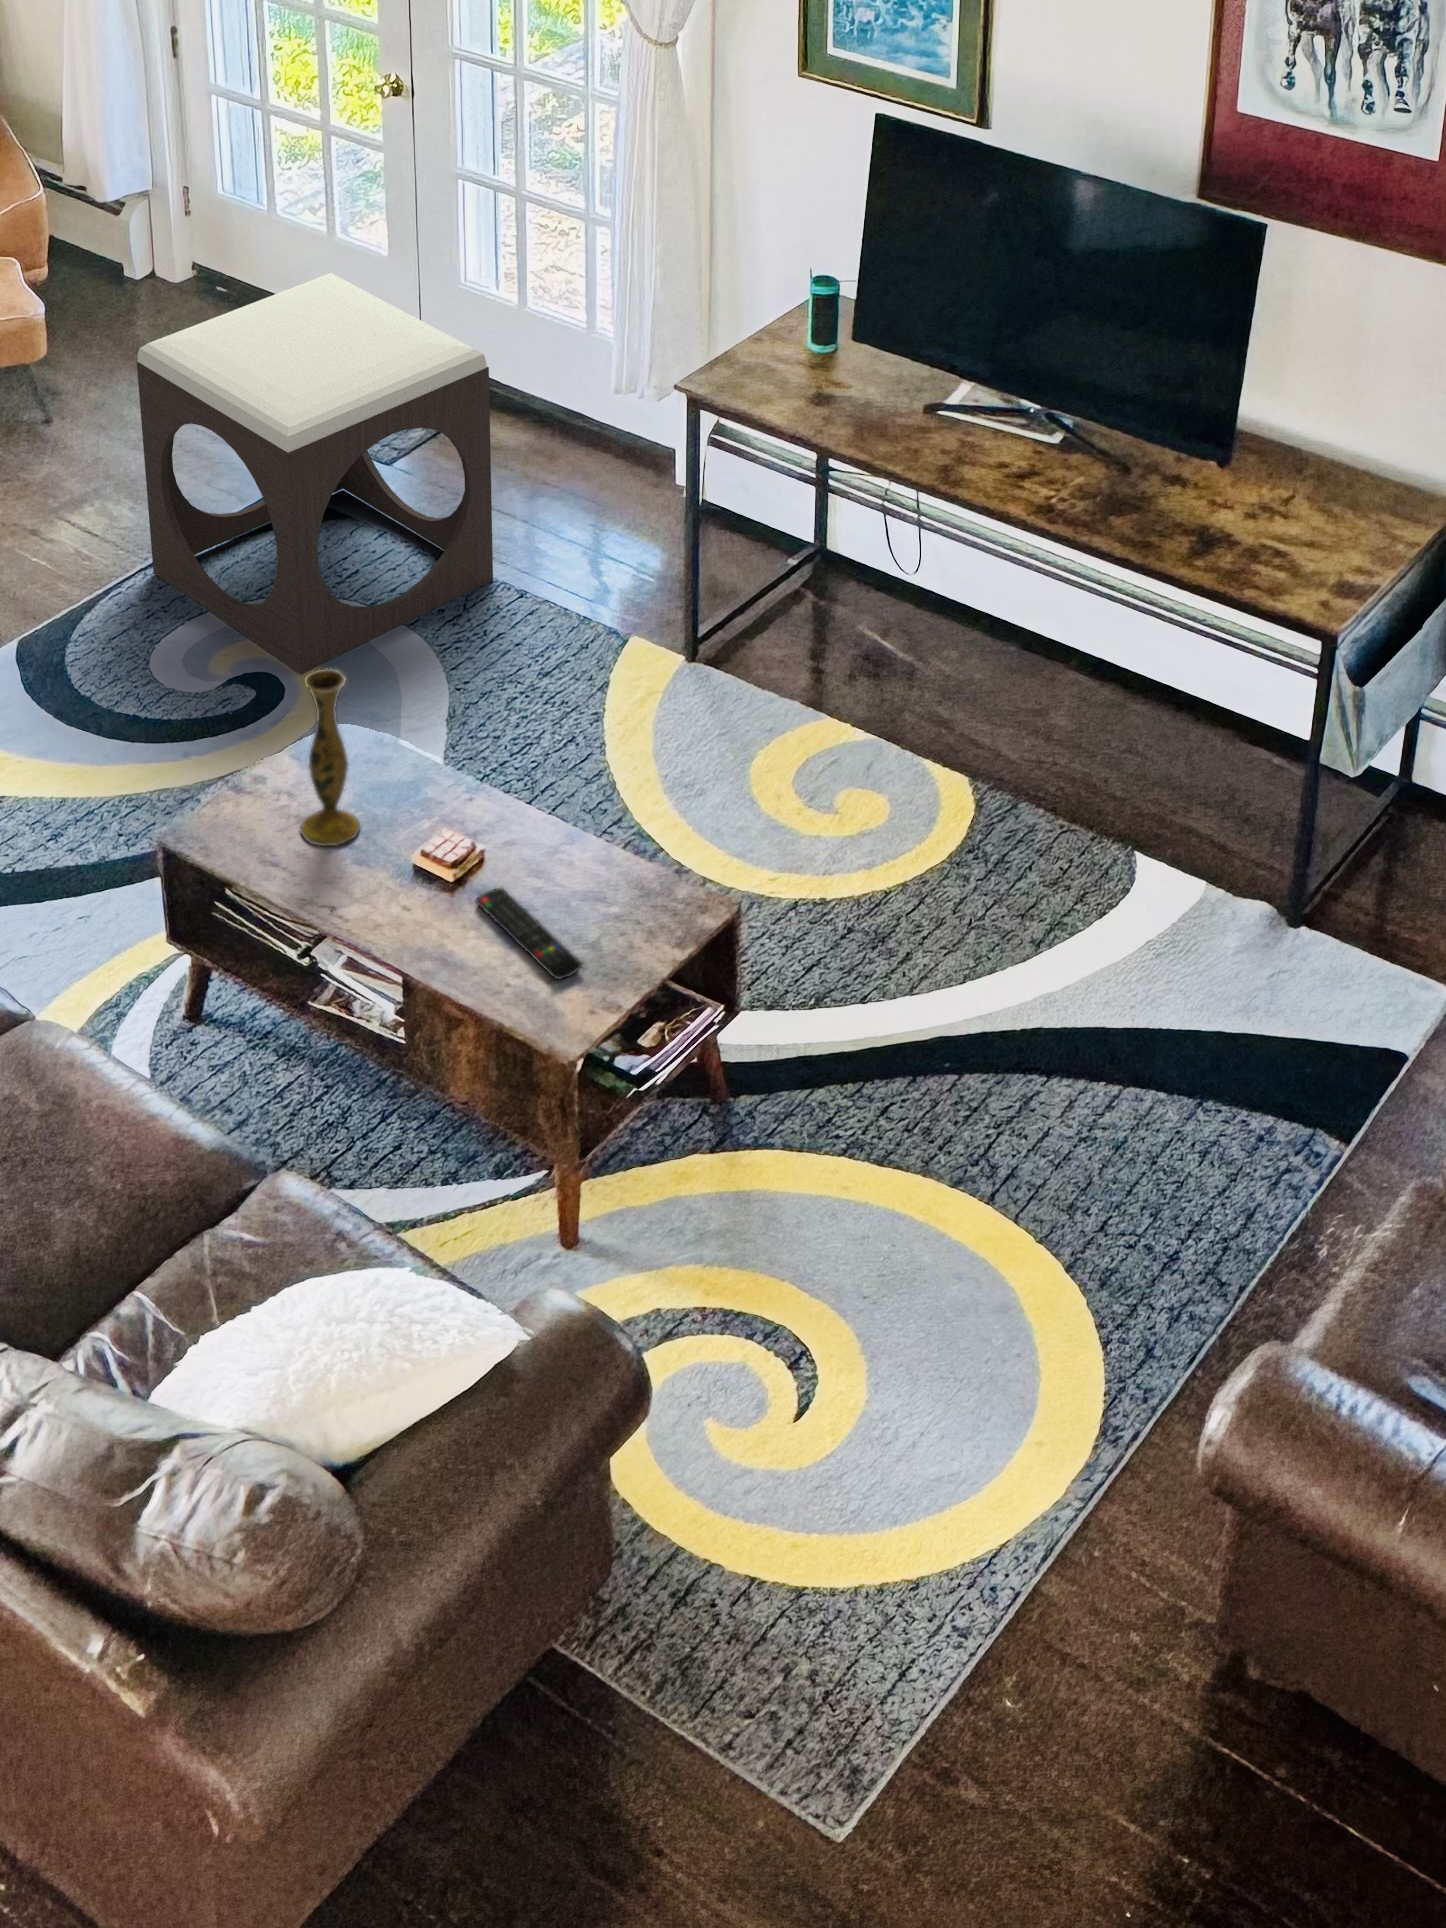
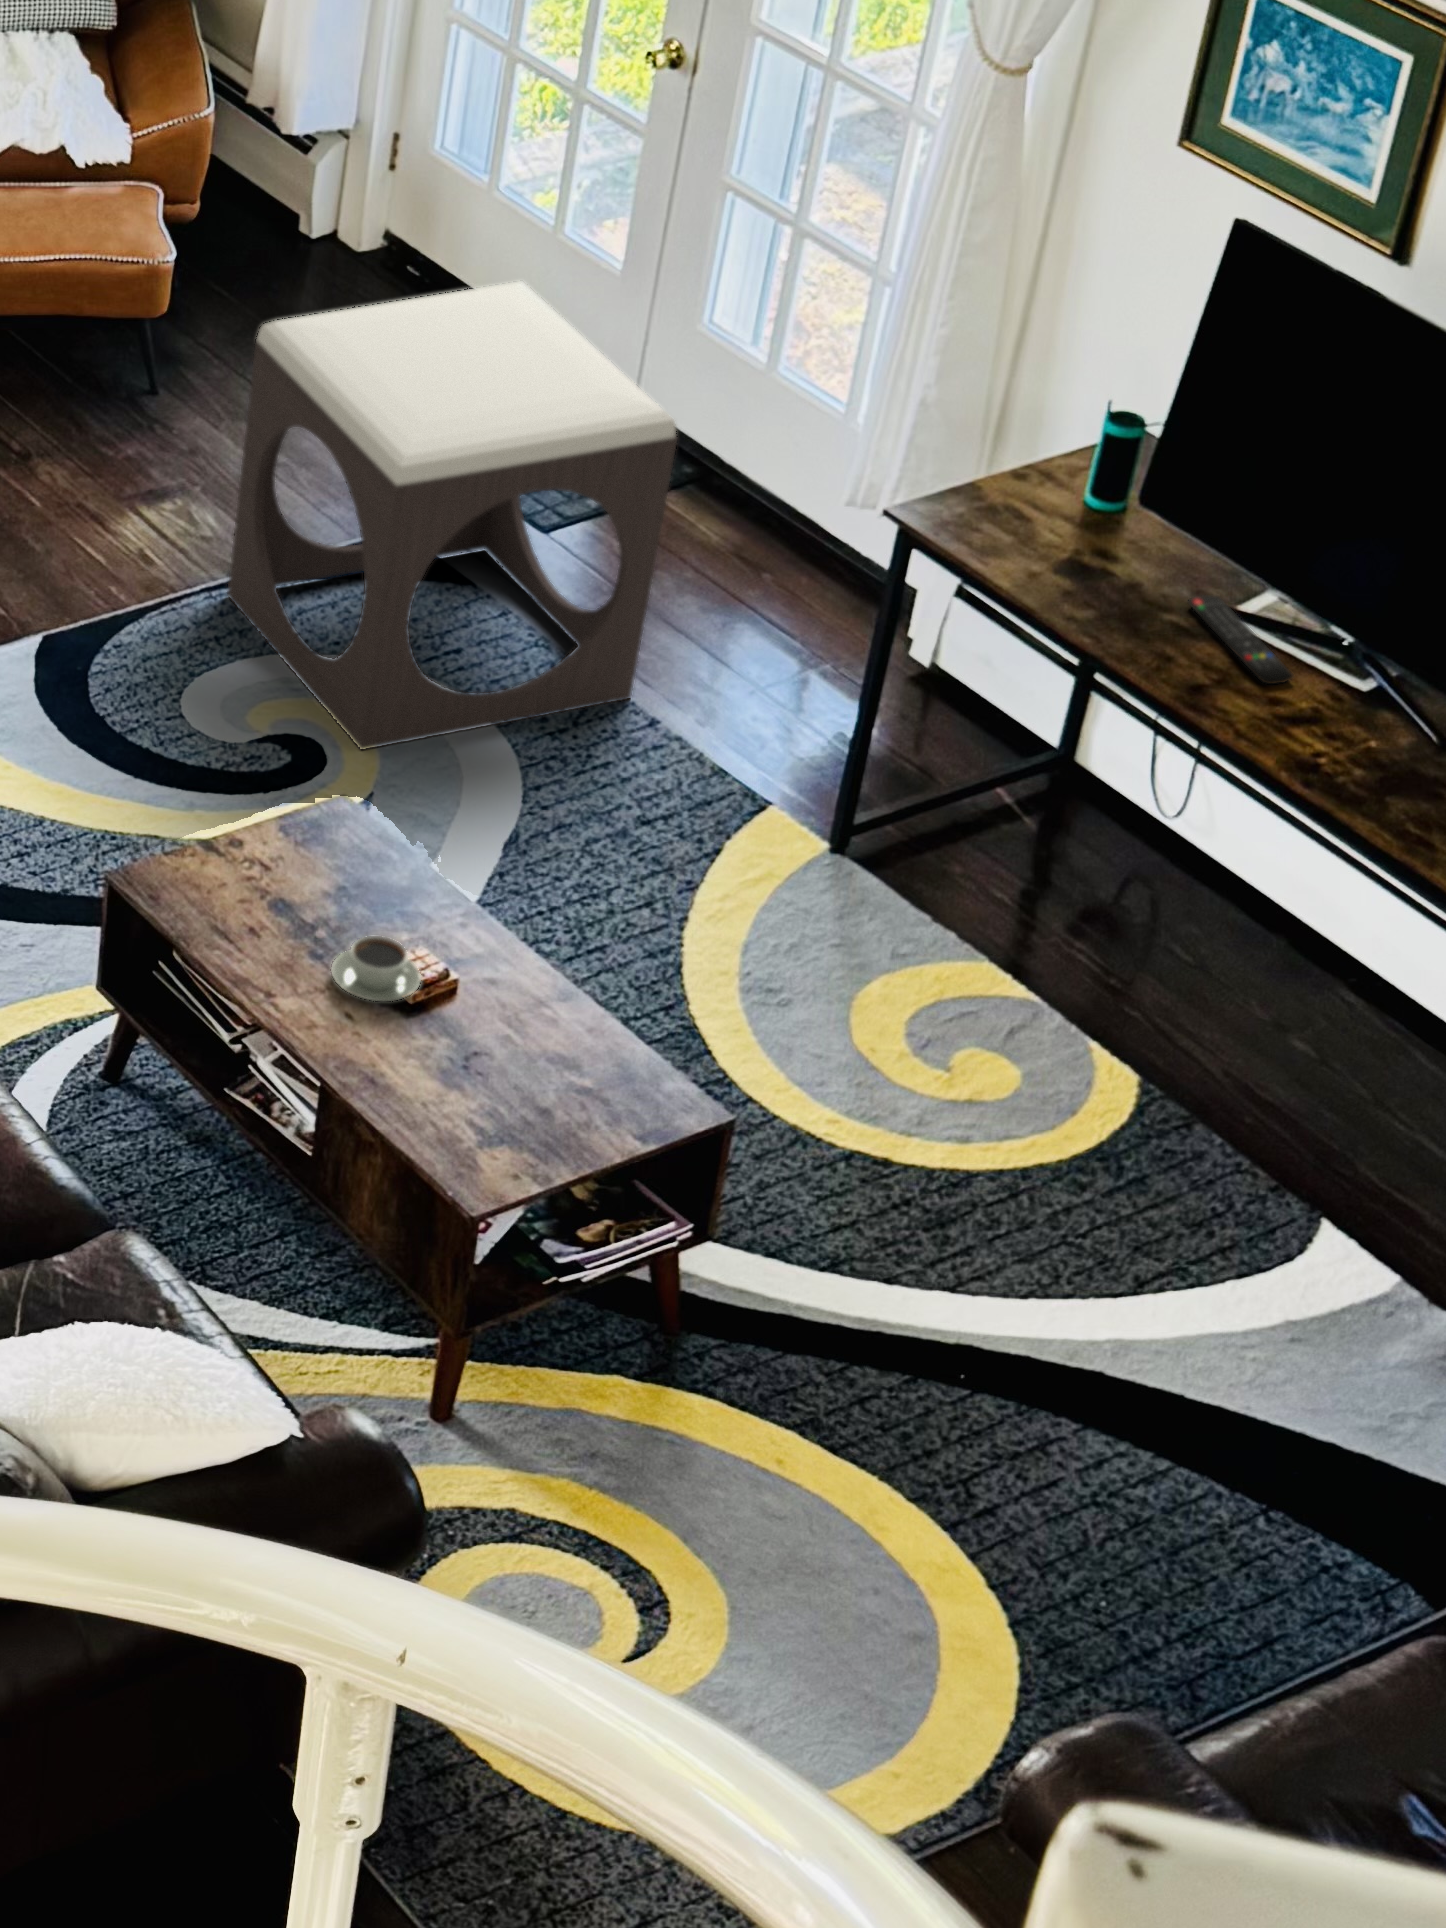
vase: present [301,668,360,846] -> none [271,729,355,929]
coffee cup: none [370,836,448,895] -> present [331,936,421,1001]
remote control: present [476,888,582,979] -> present [1188,595,1293,684]

